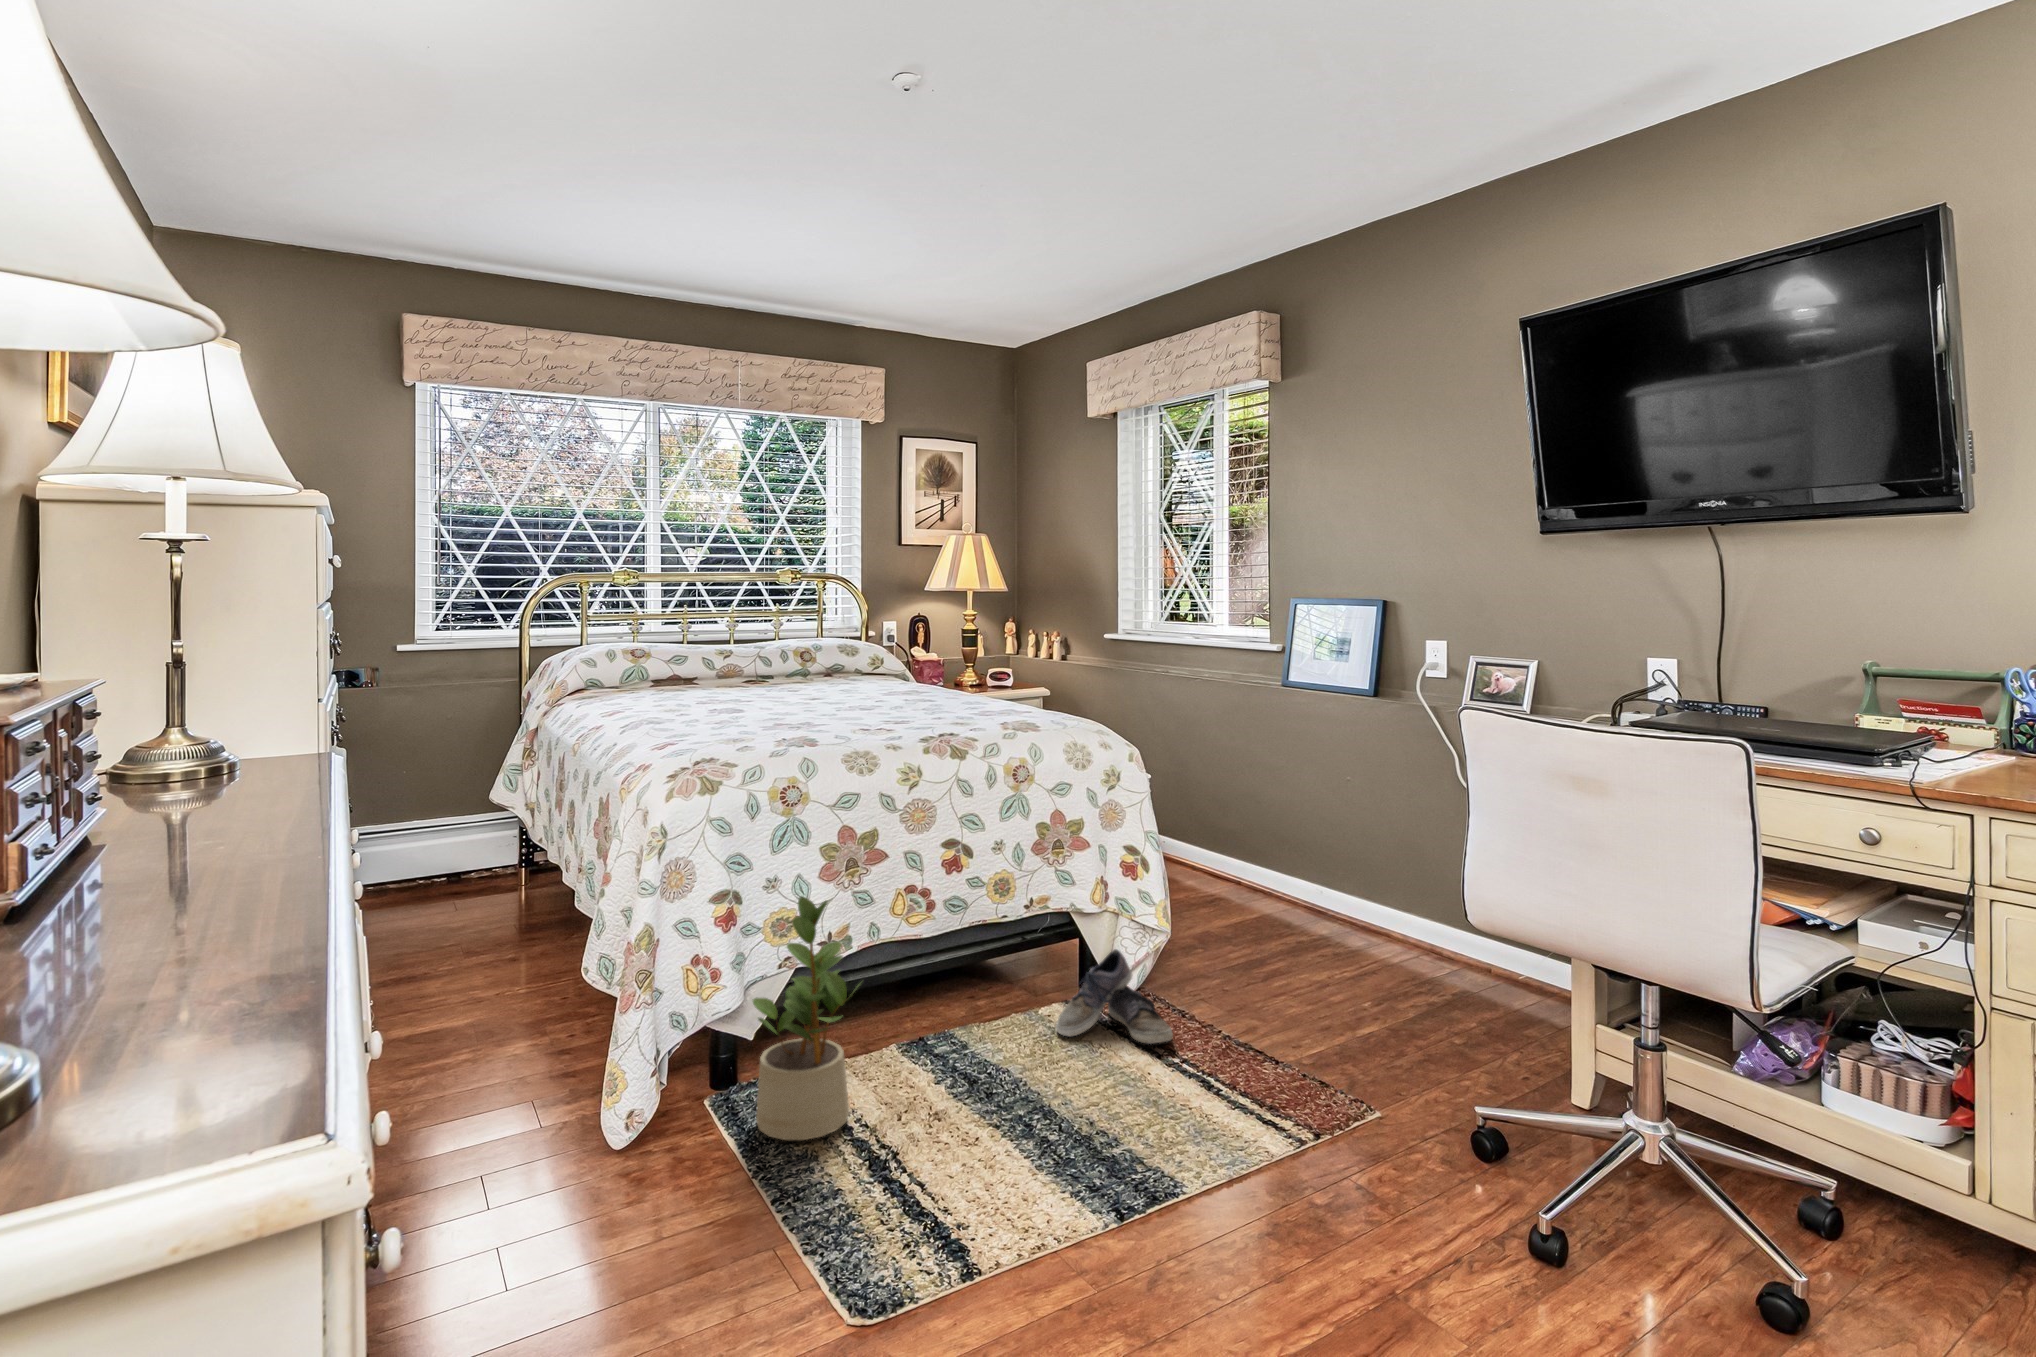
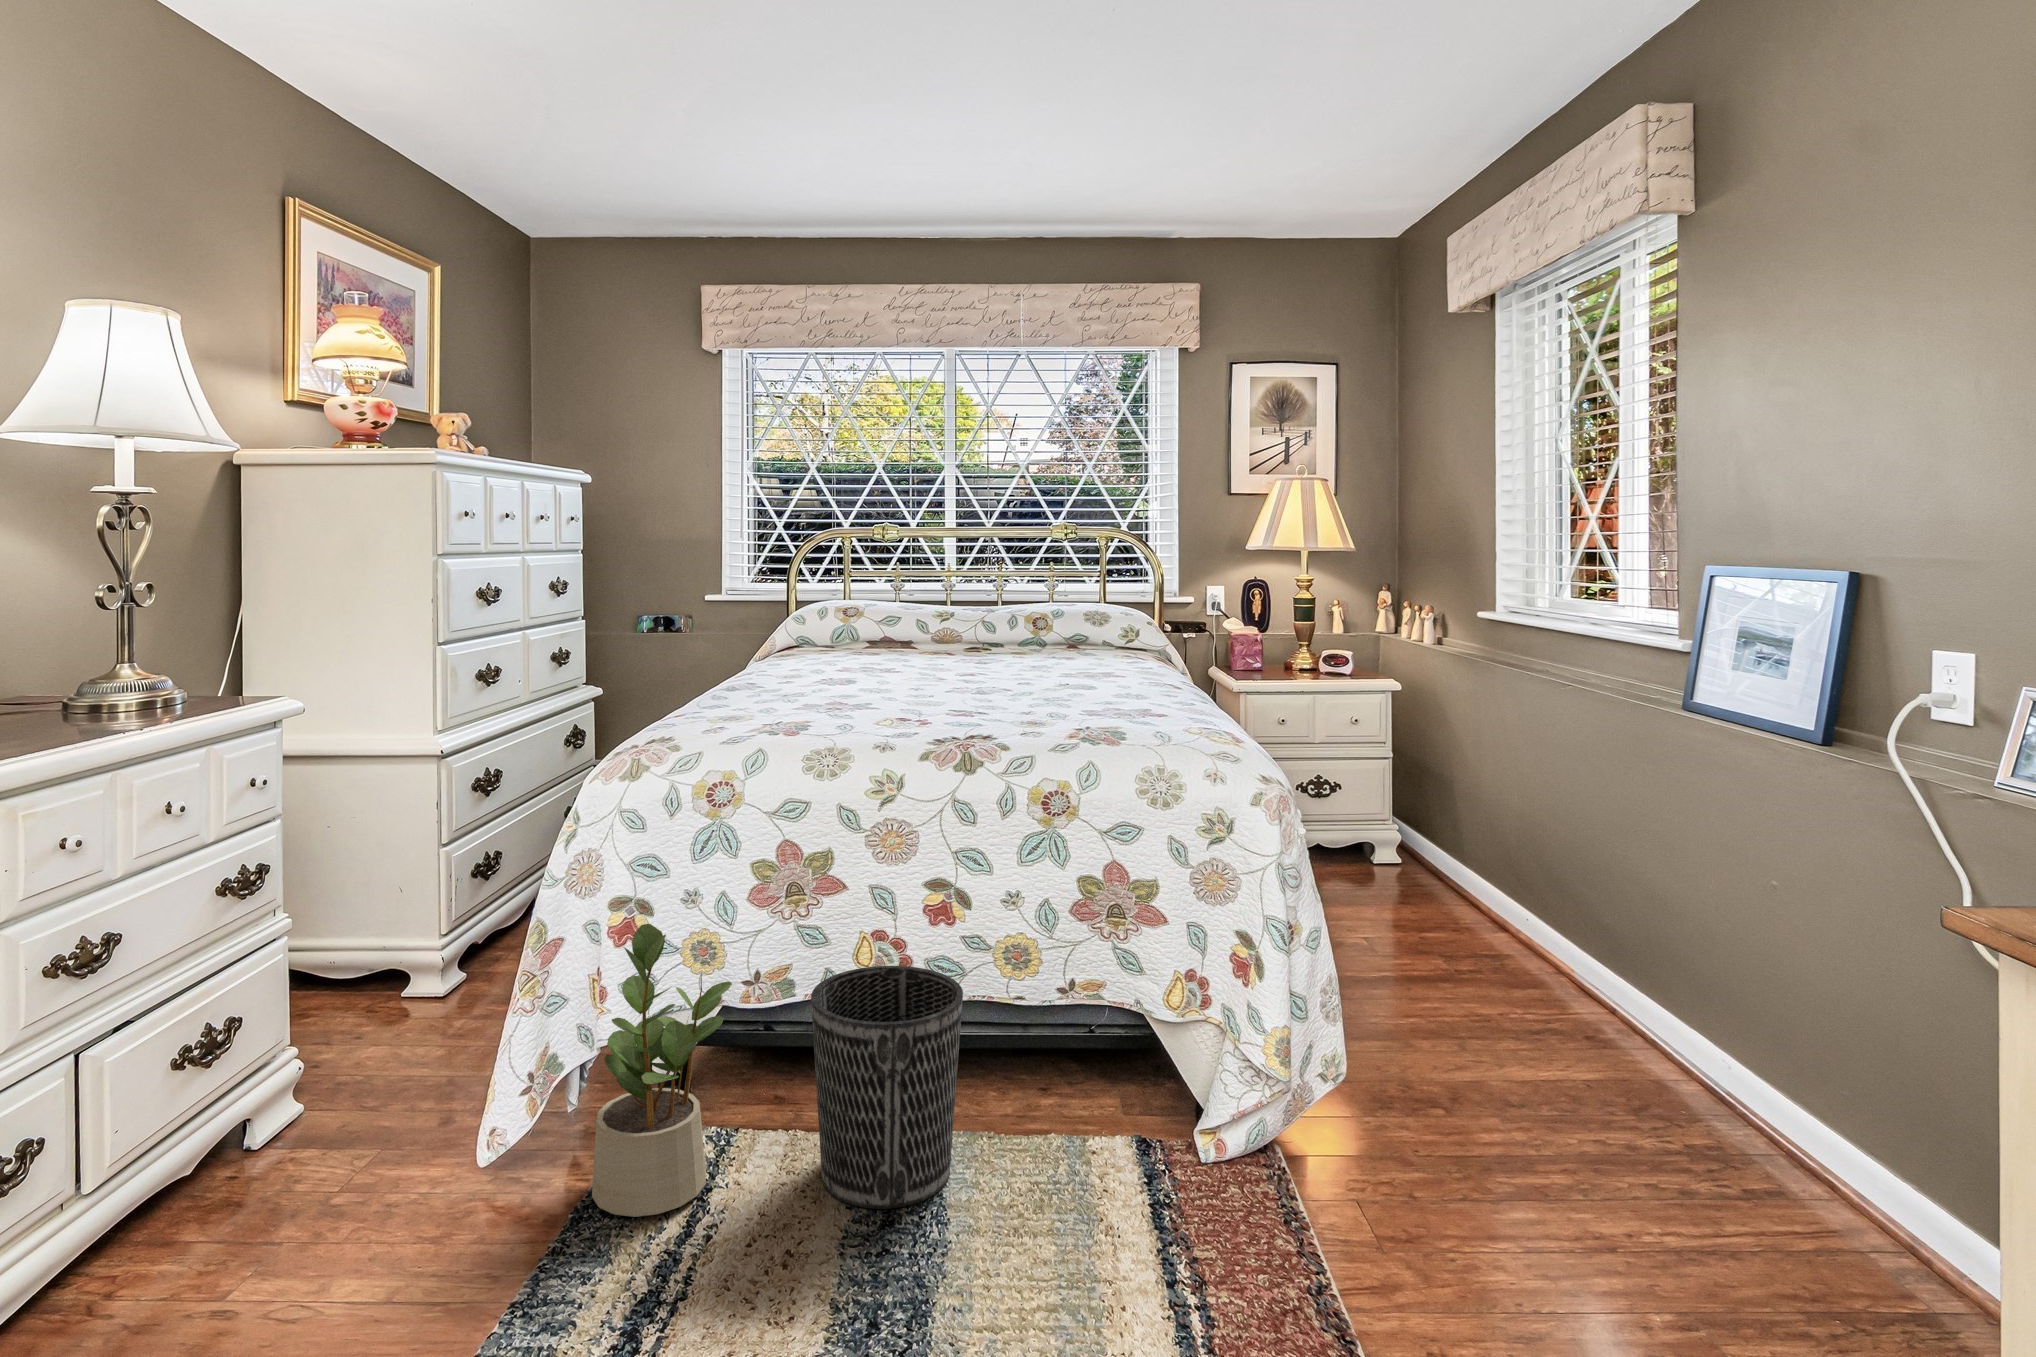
wastebasket: none [901,909,1016,1088] -> present [811,966,963,1209]
shoe: present [1056,949,1173,1043] -> none [1049,1068,1198,1224]

